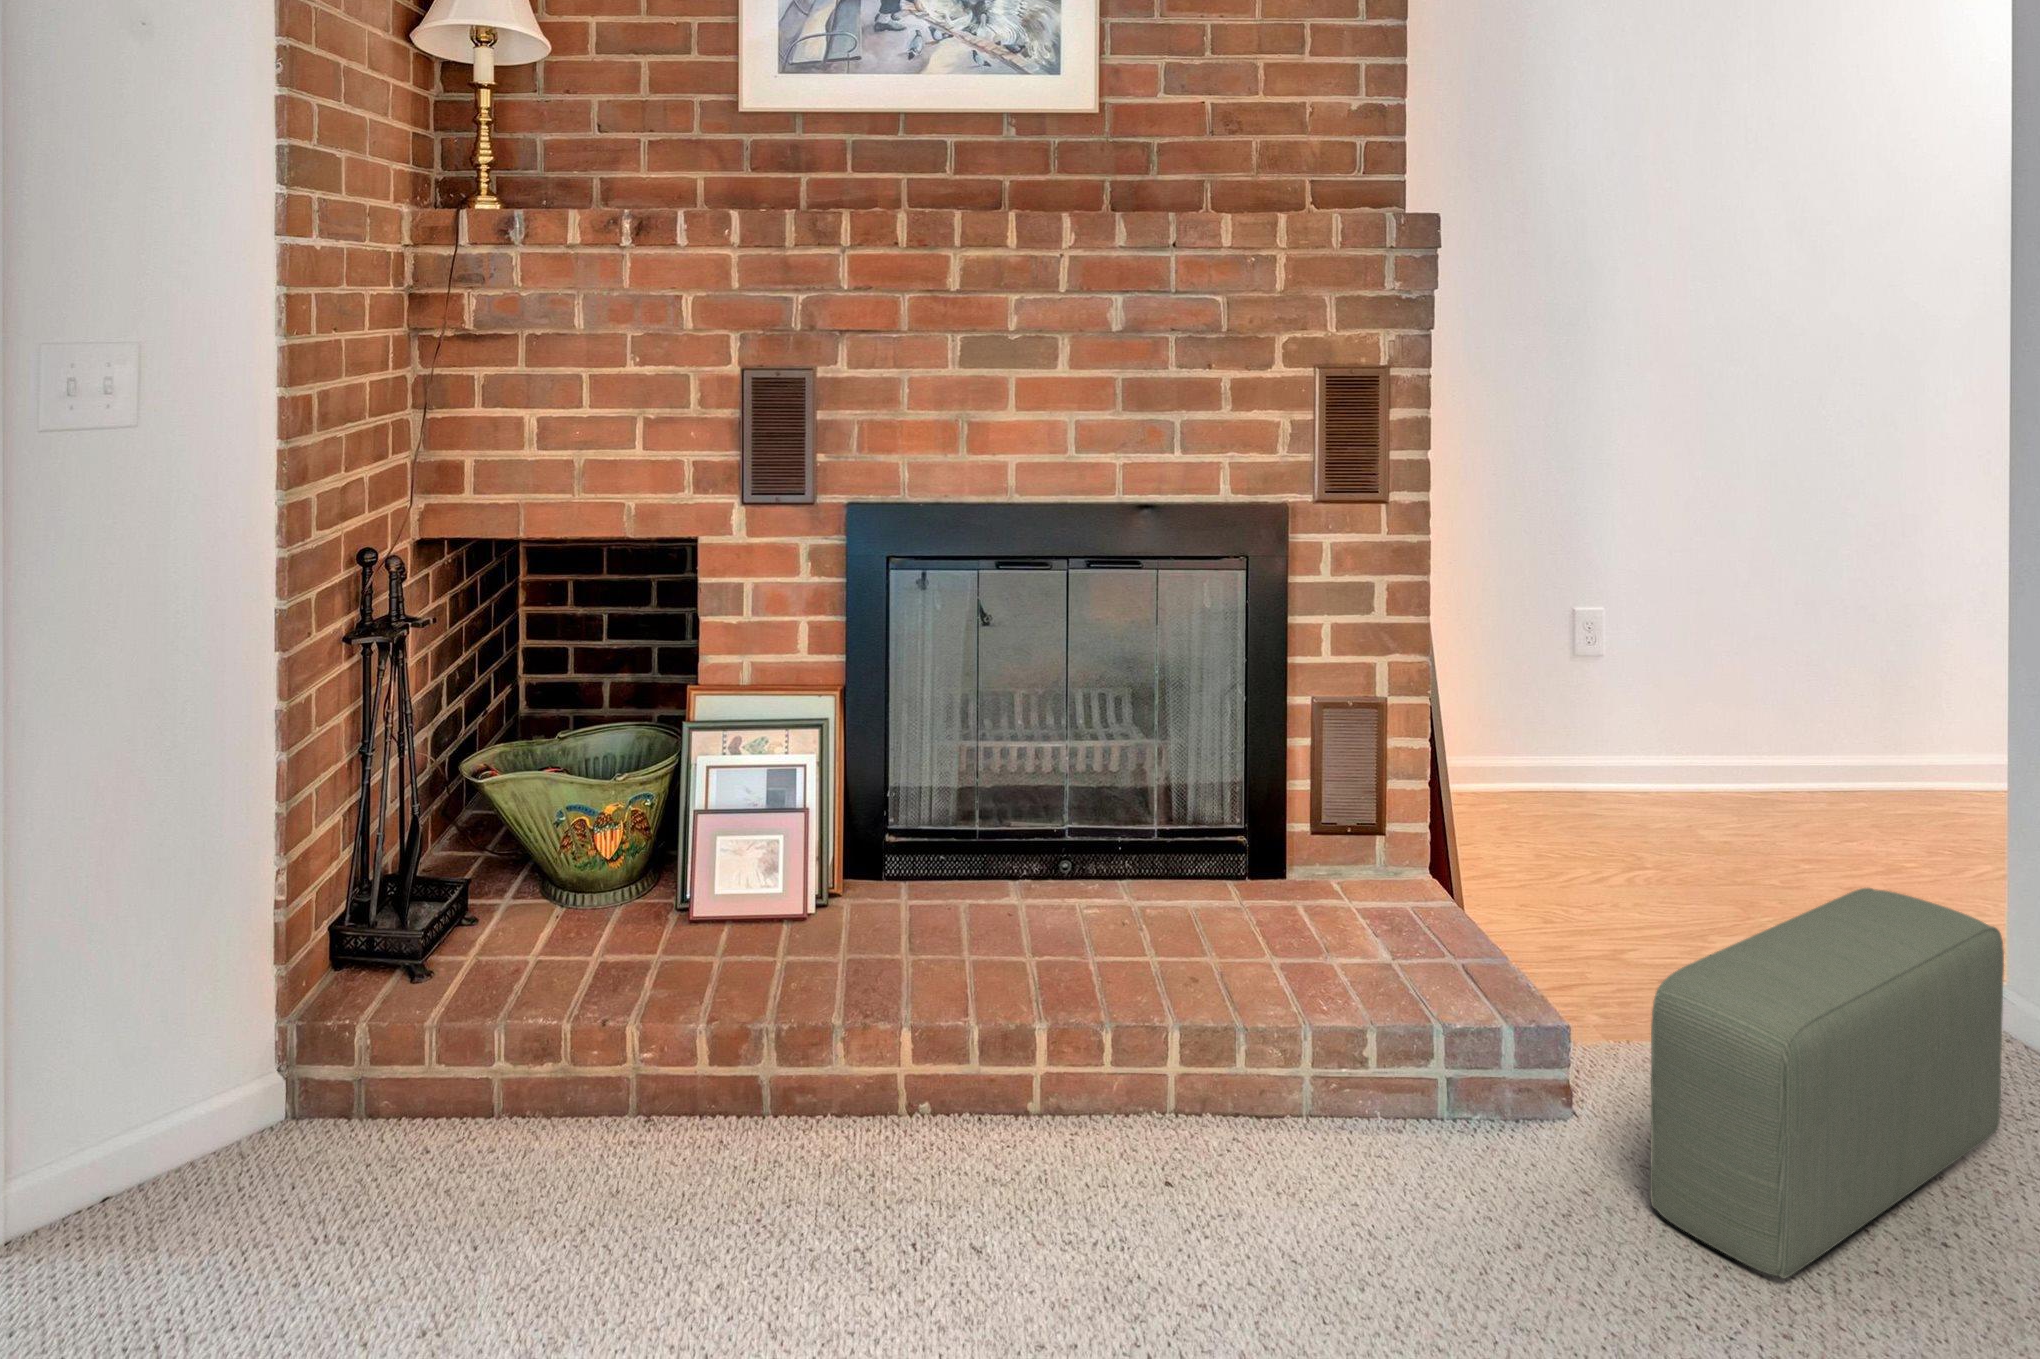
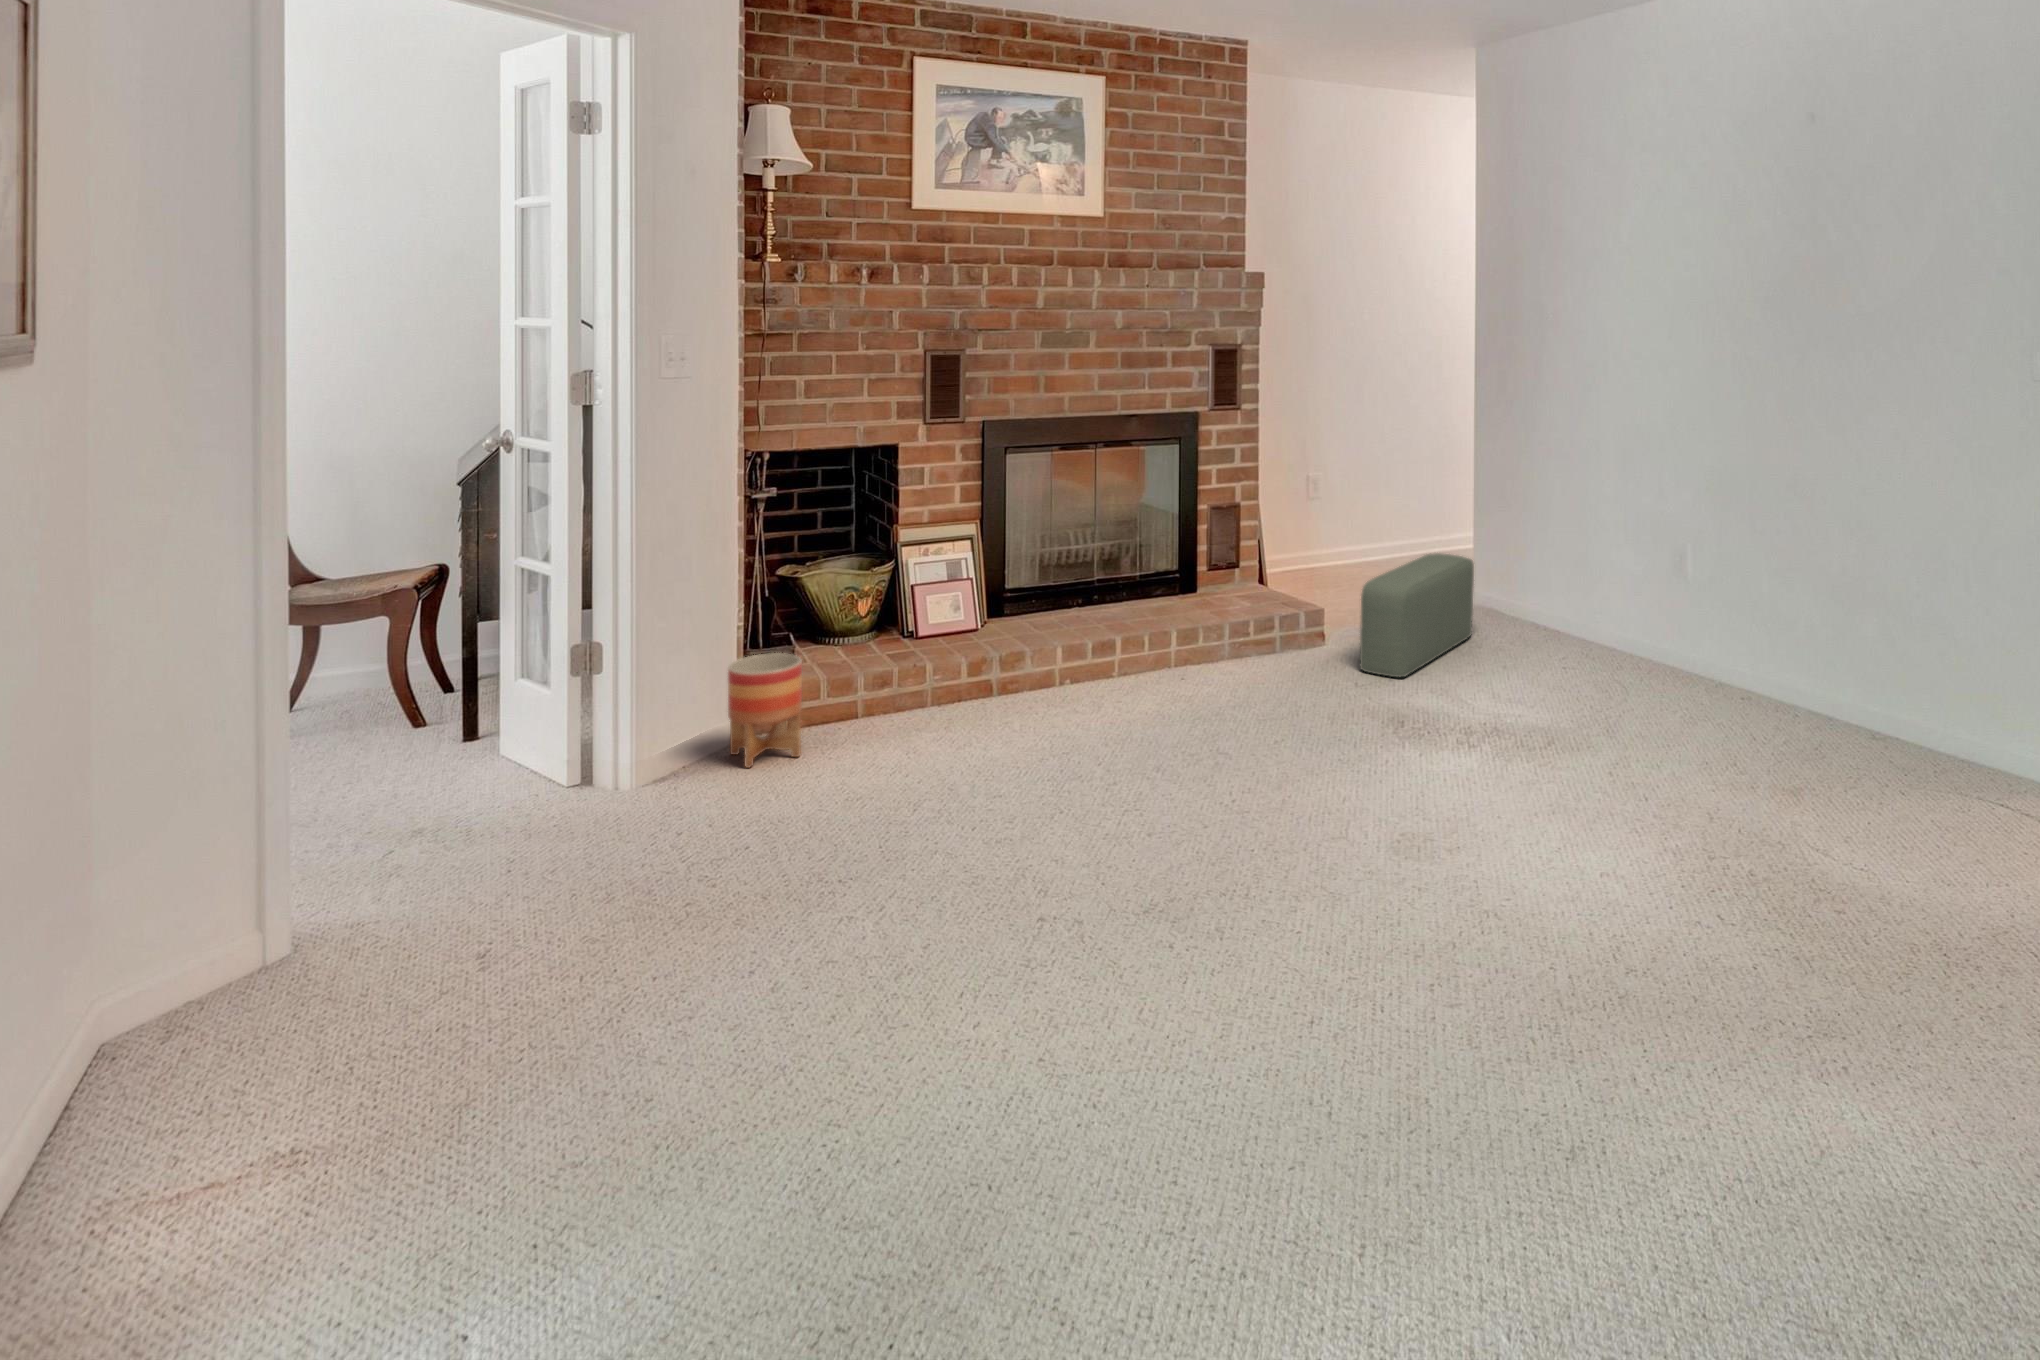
planter: none [170,961,324,1220] -> present [728,653,802,768]

